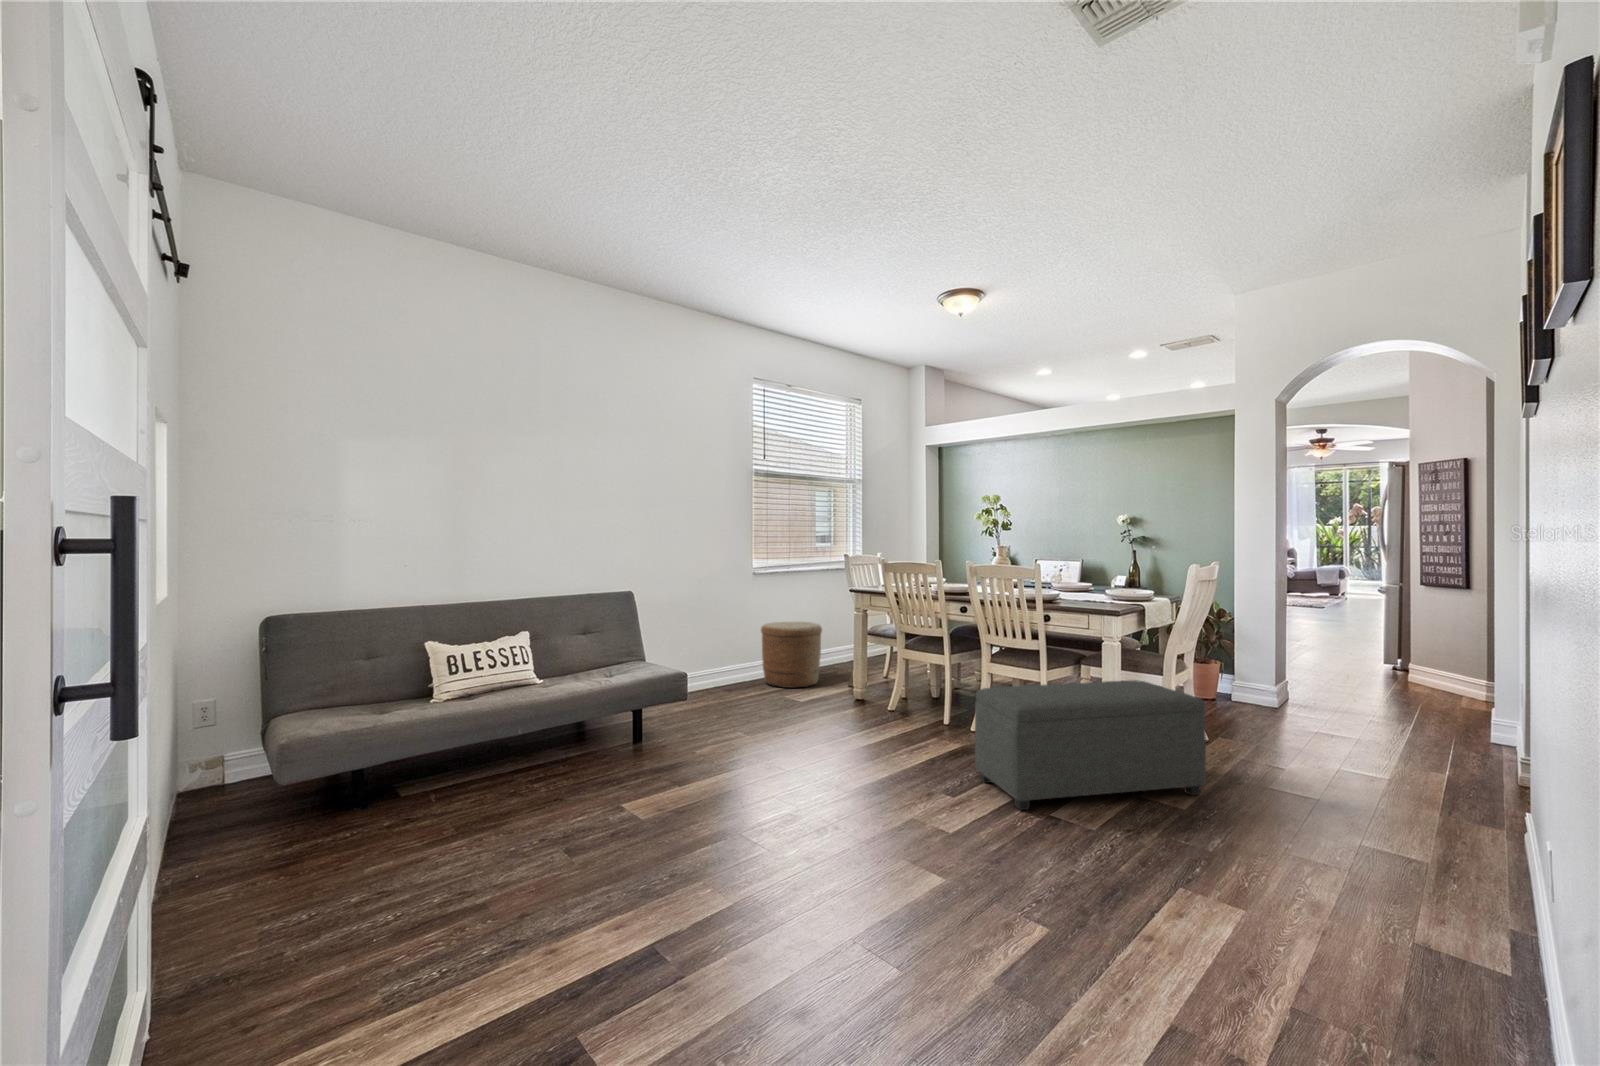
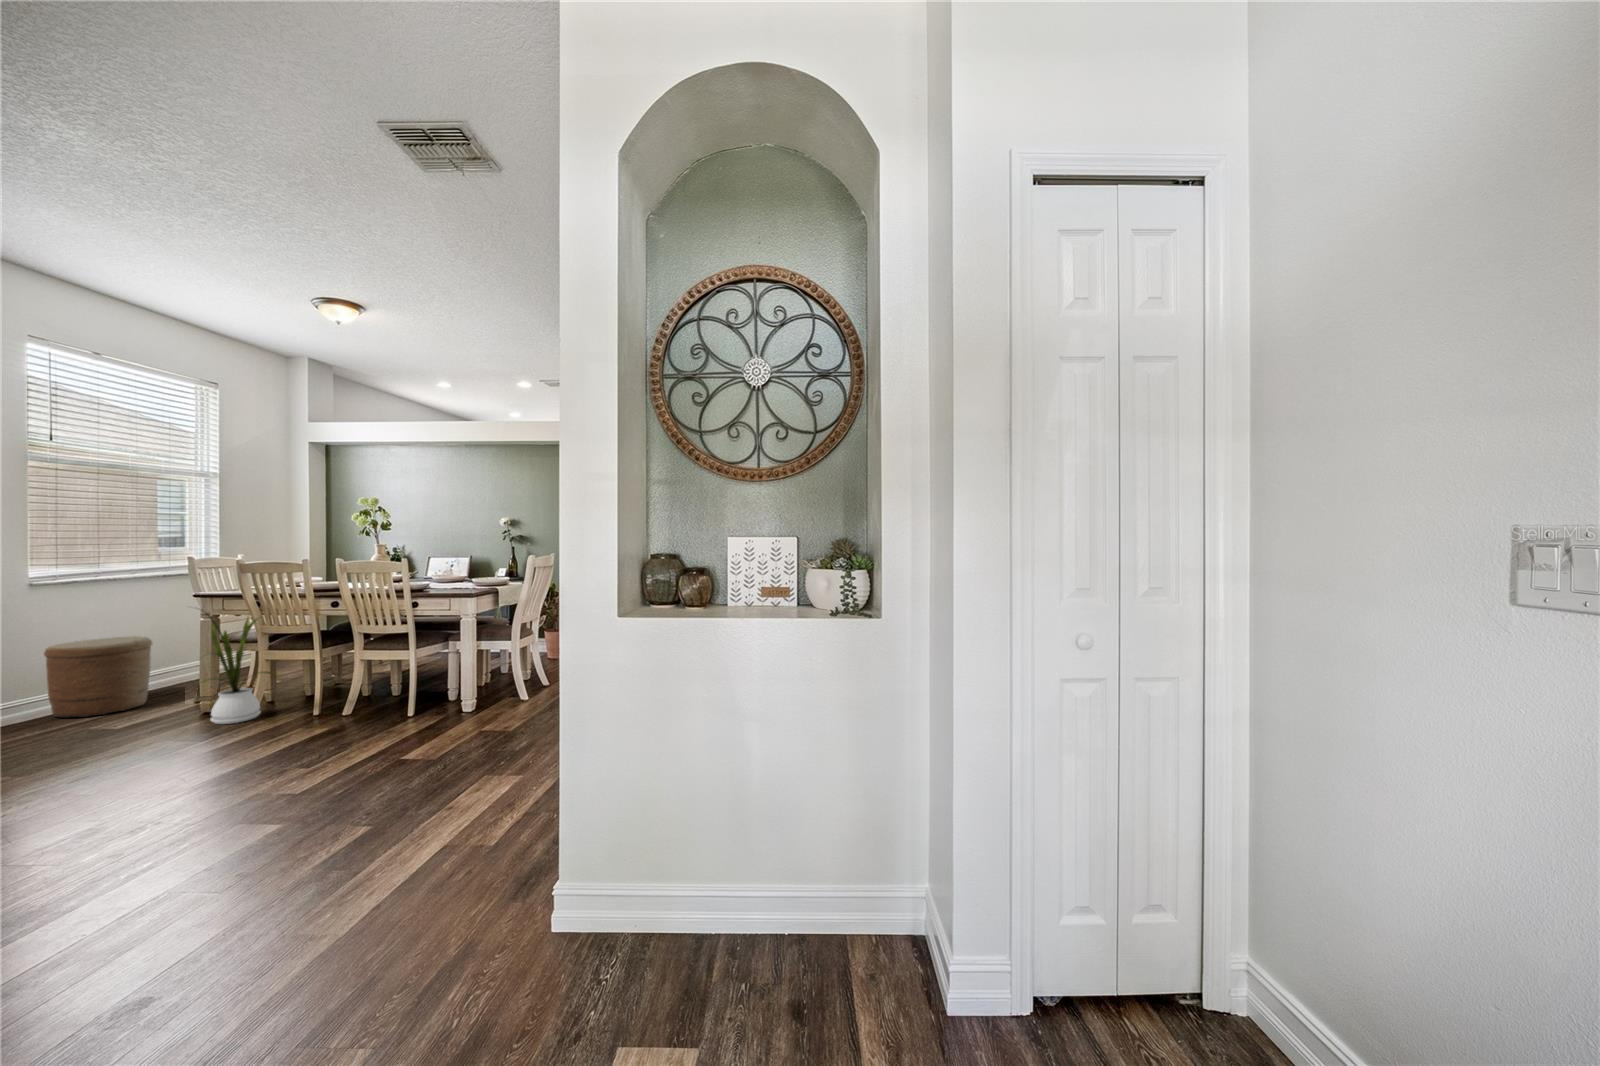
house plant: none [847,600,916,718] -> present [200,609,275,724]
ottoman: present [975,680,1206,810] -> none [332,646,530,766]

